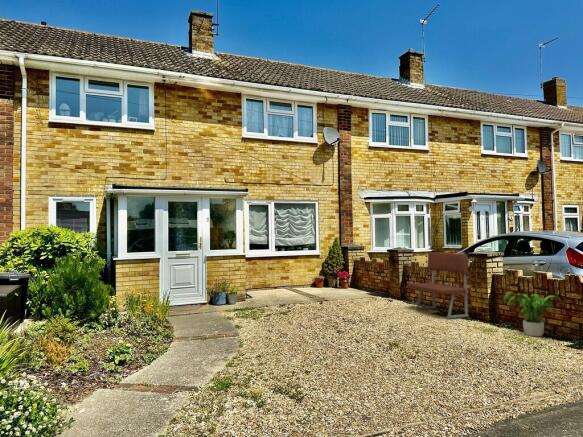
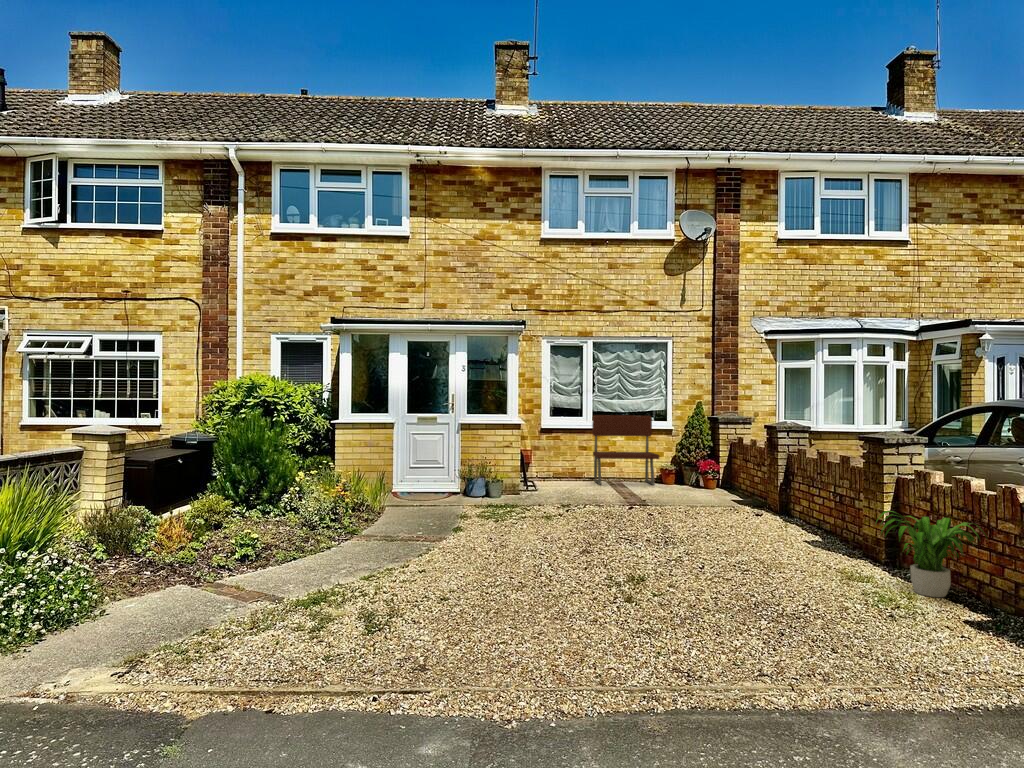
bench: present [408,252,469,319] -> present [592,415,660,485]

